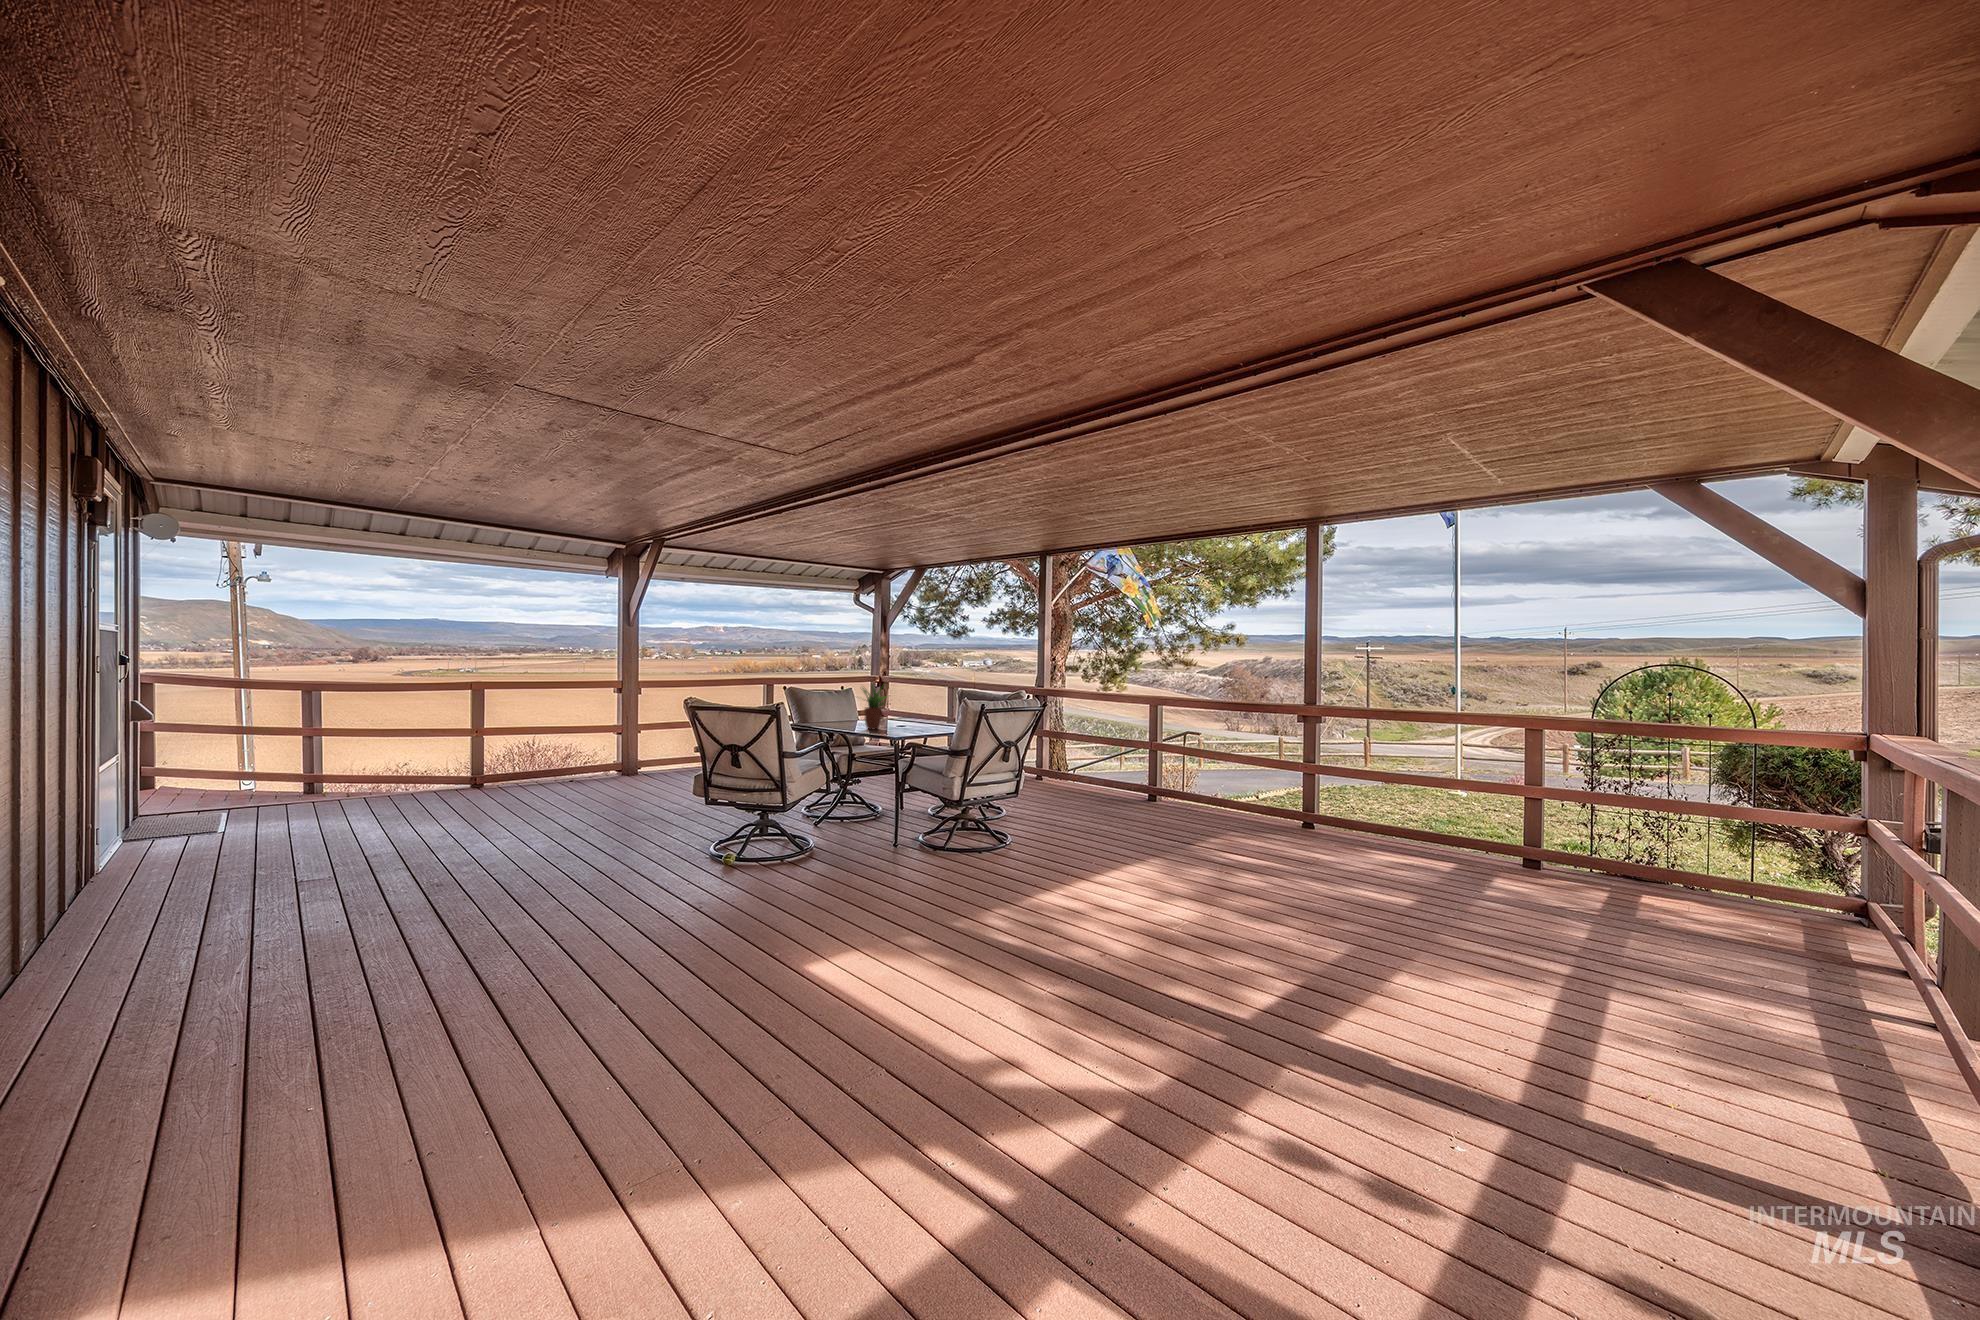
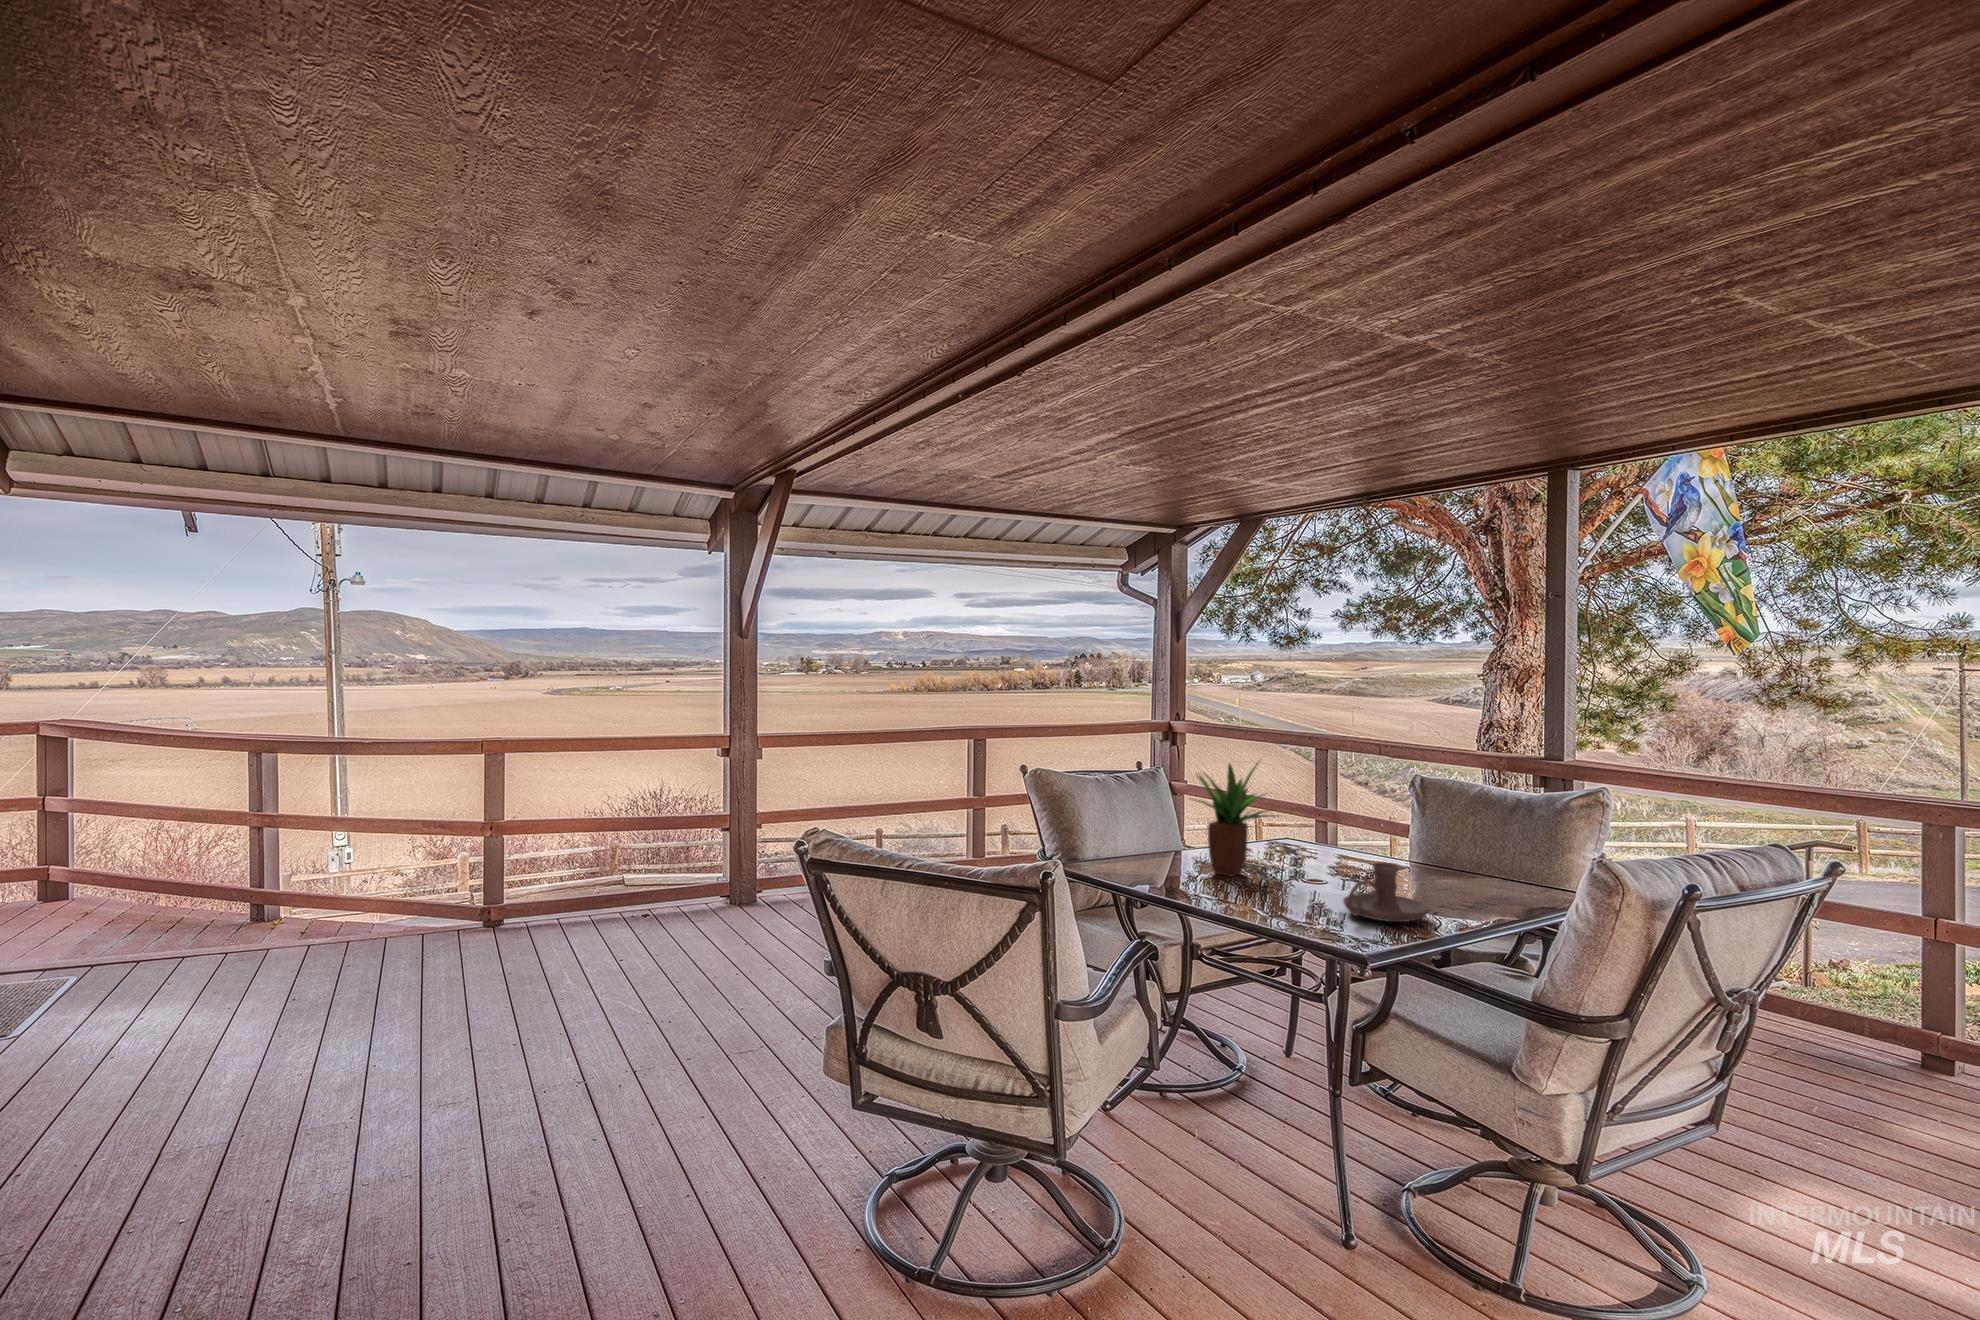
candle holder: none [906,716,938,737] -> present [1343,863,1429,922]

